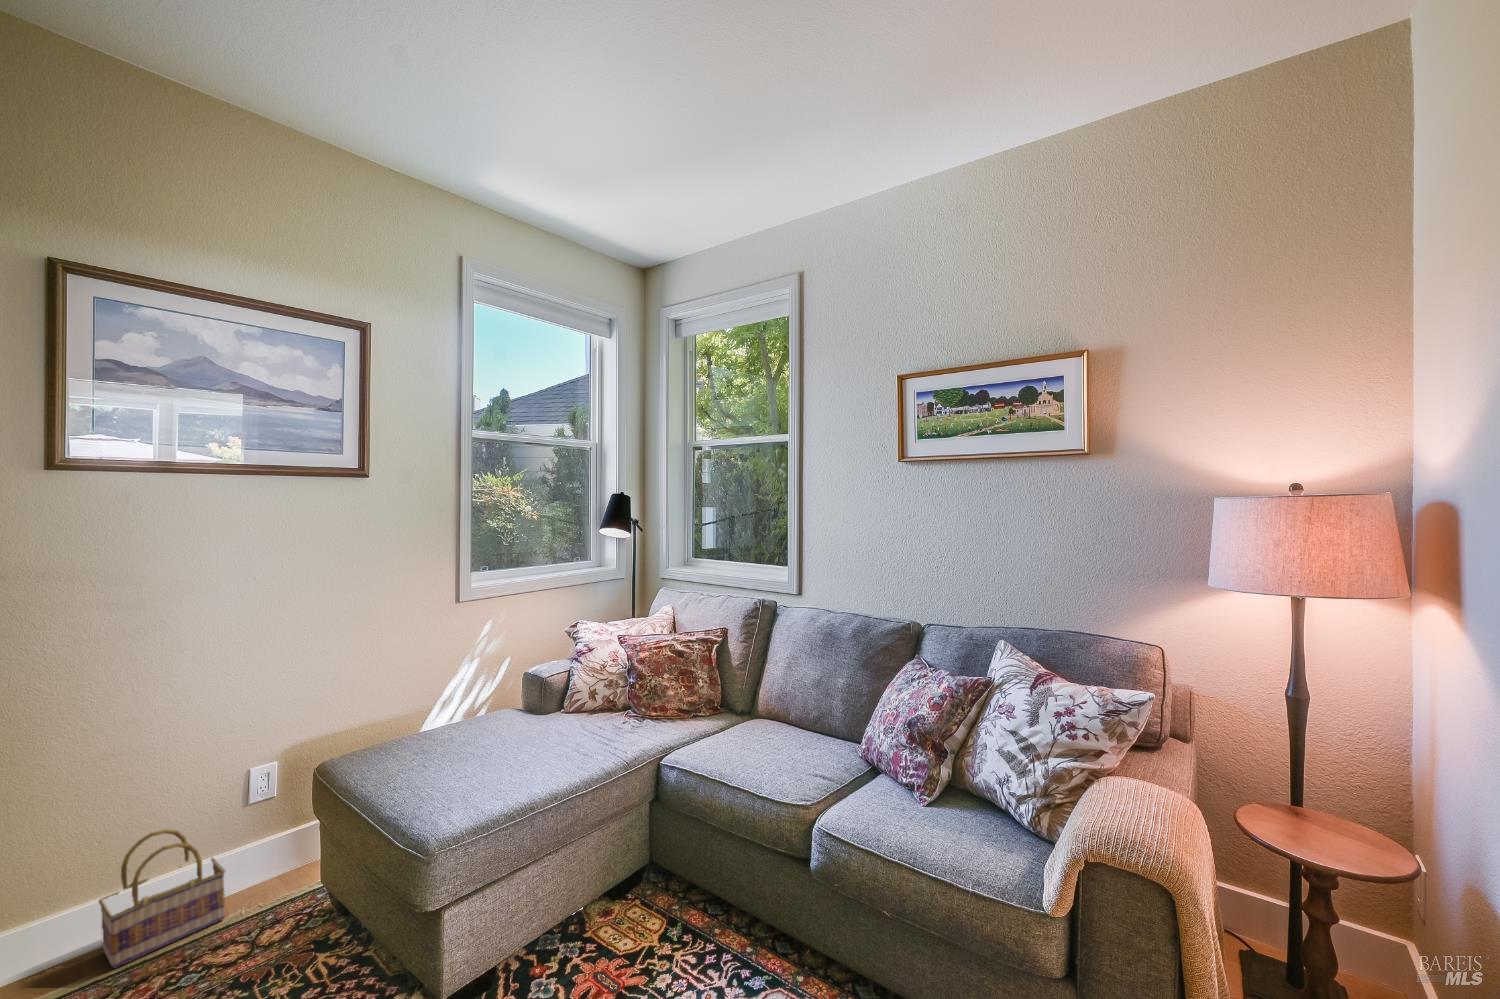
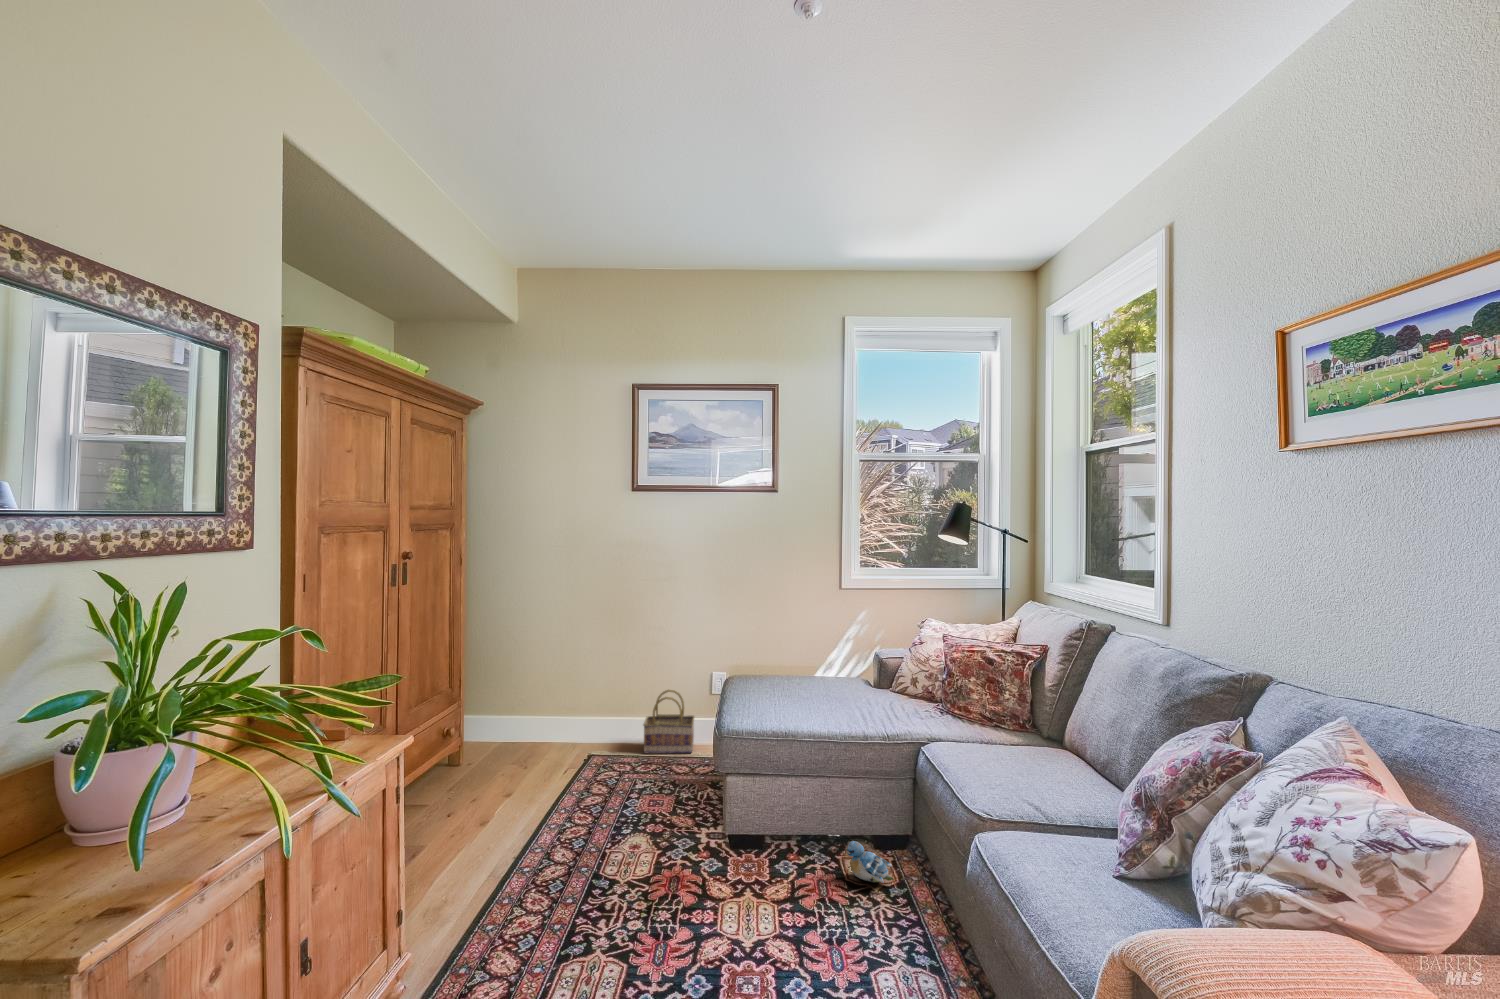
plush toy: none [612,903,667,943] -> present [846,841,894,883]

